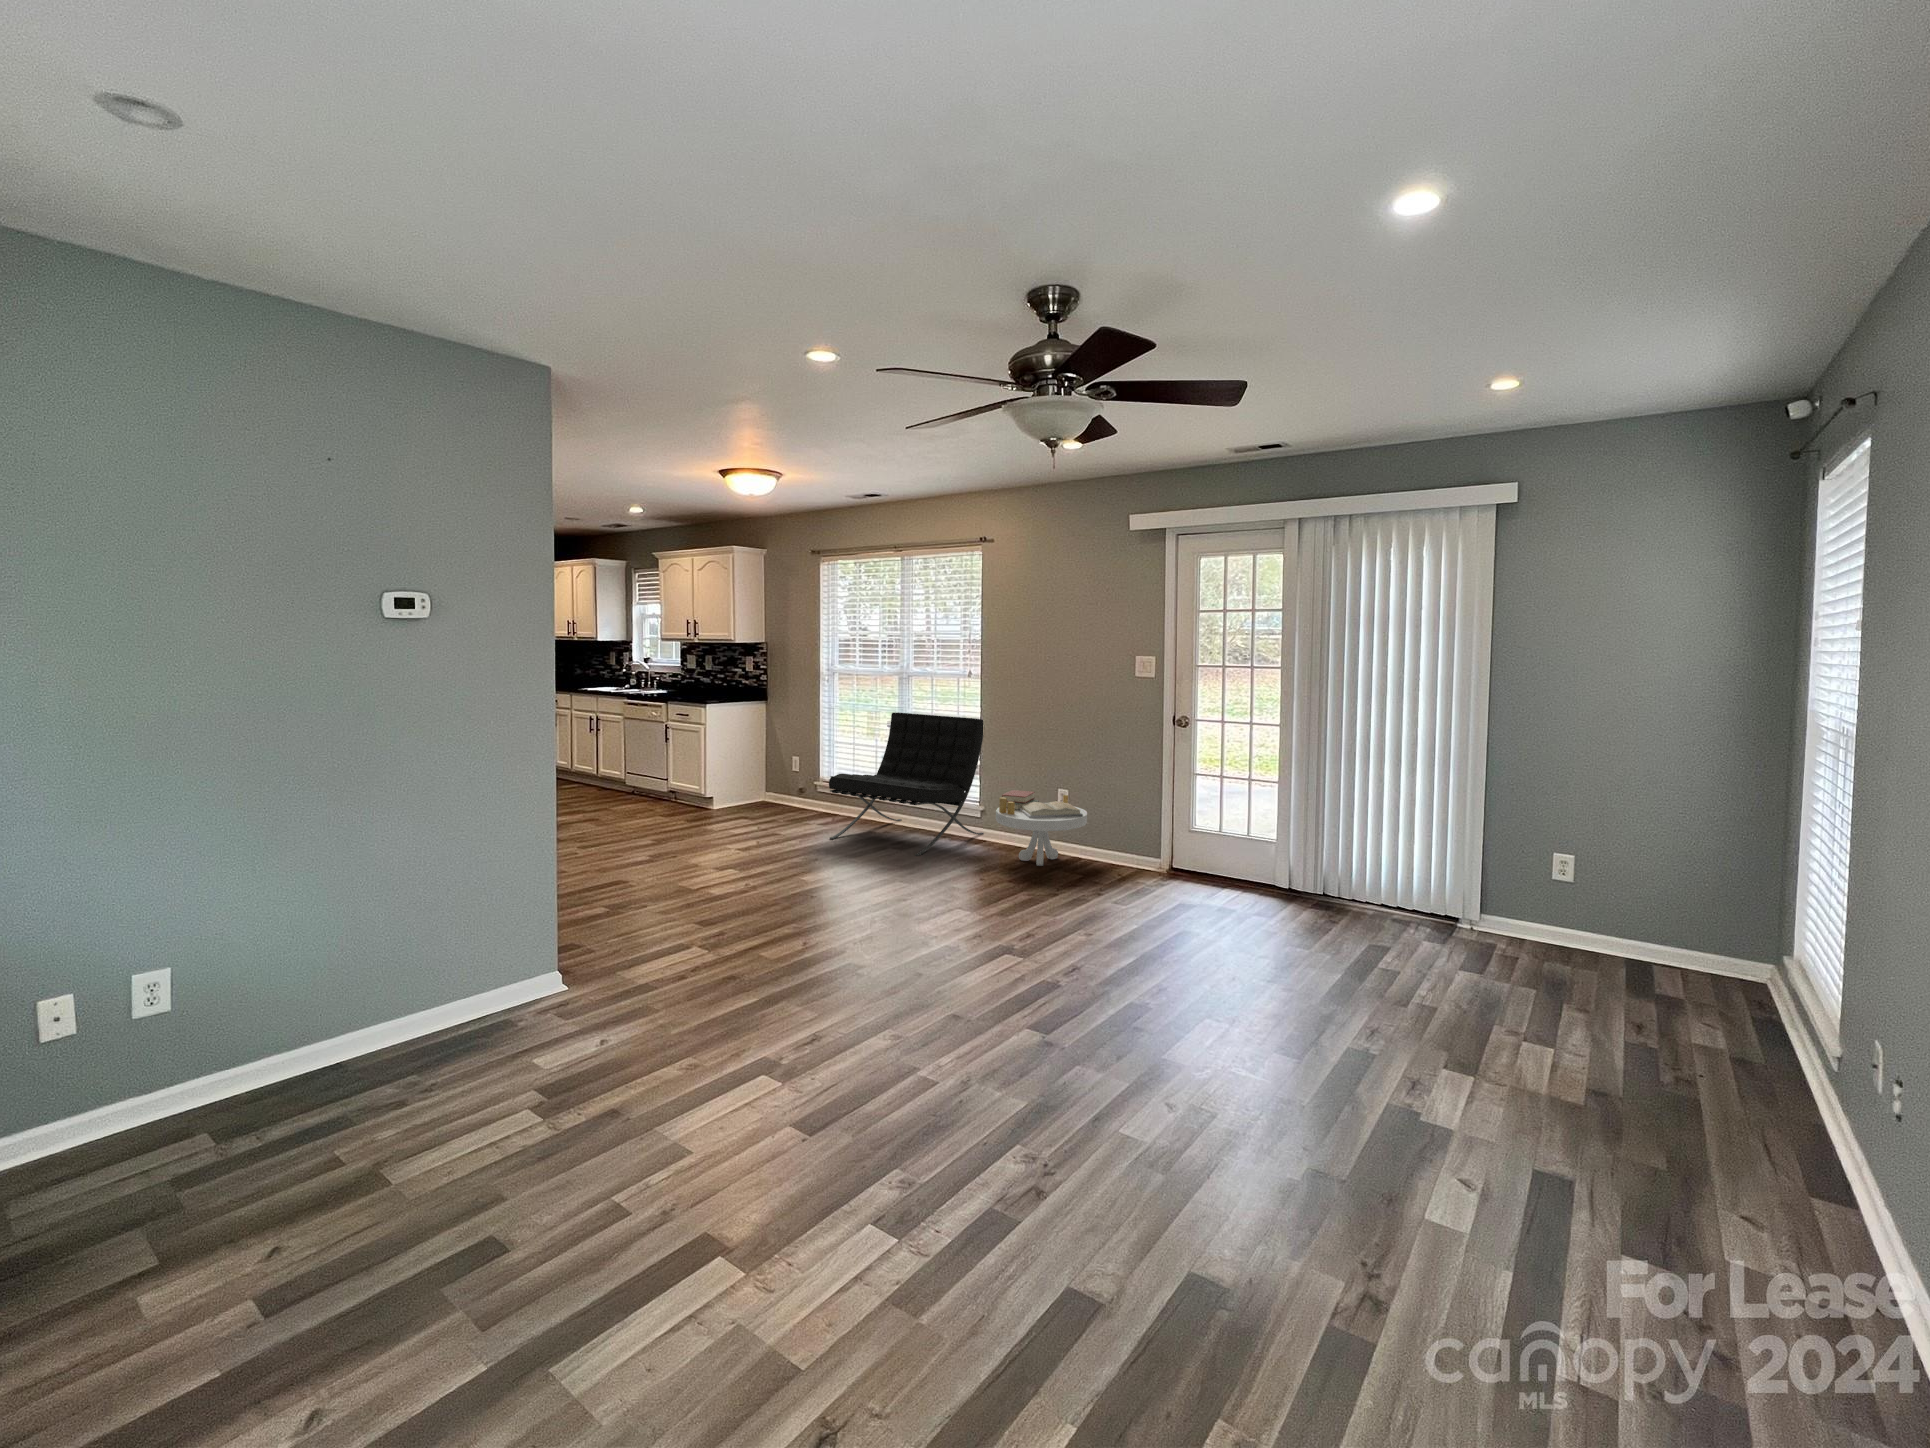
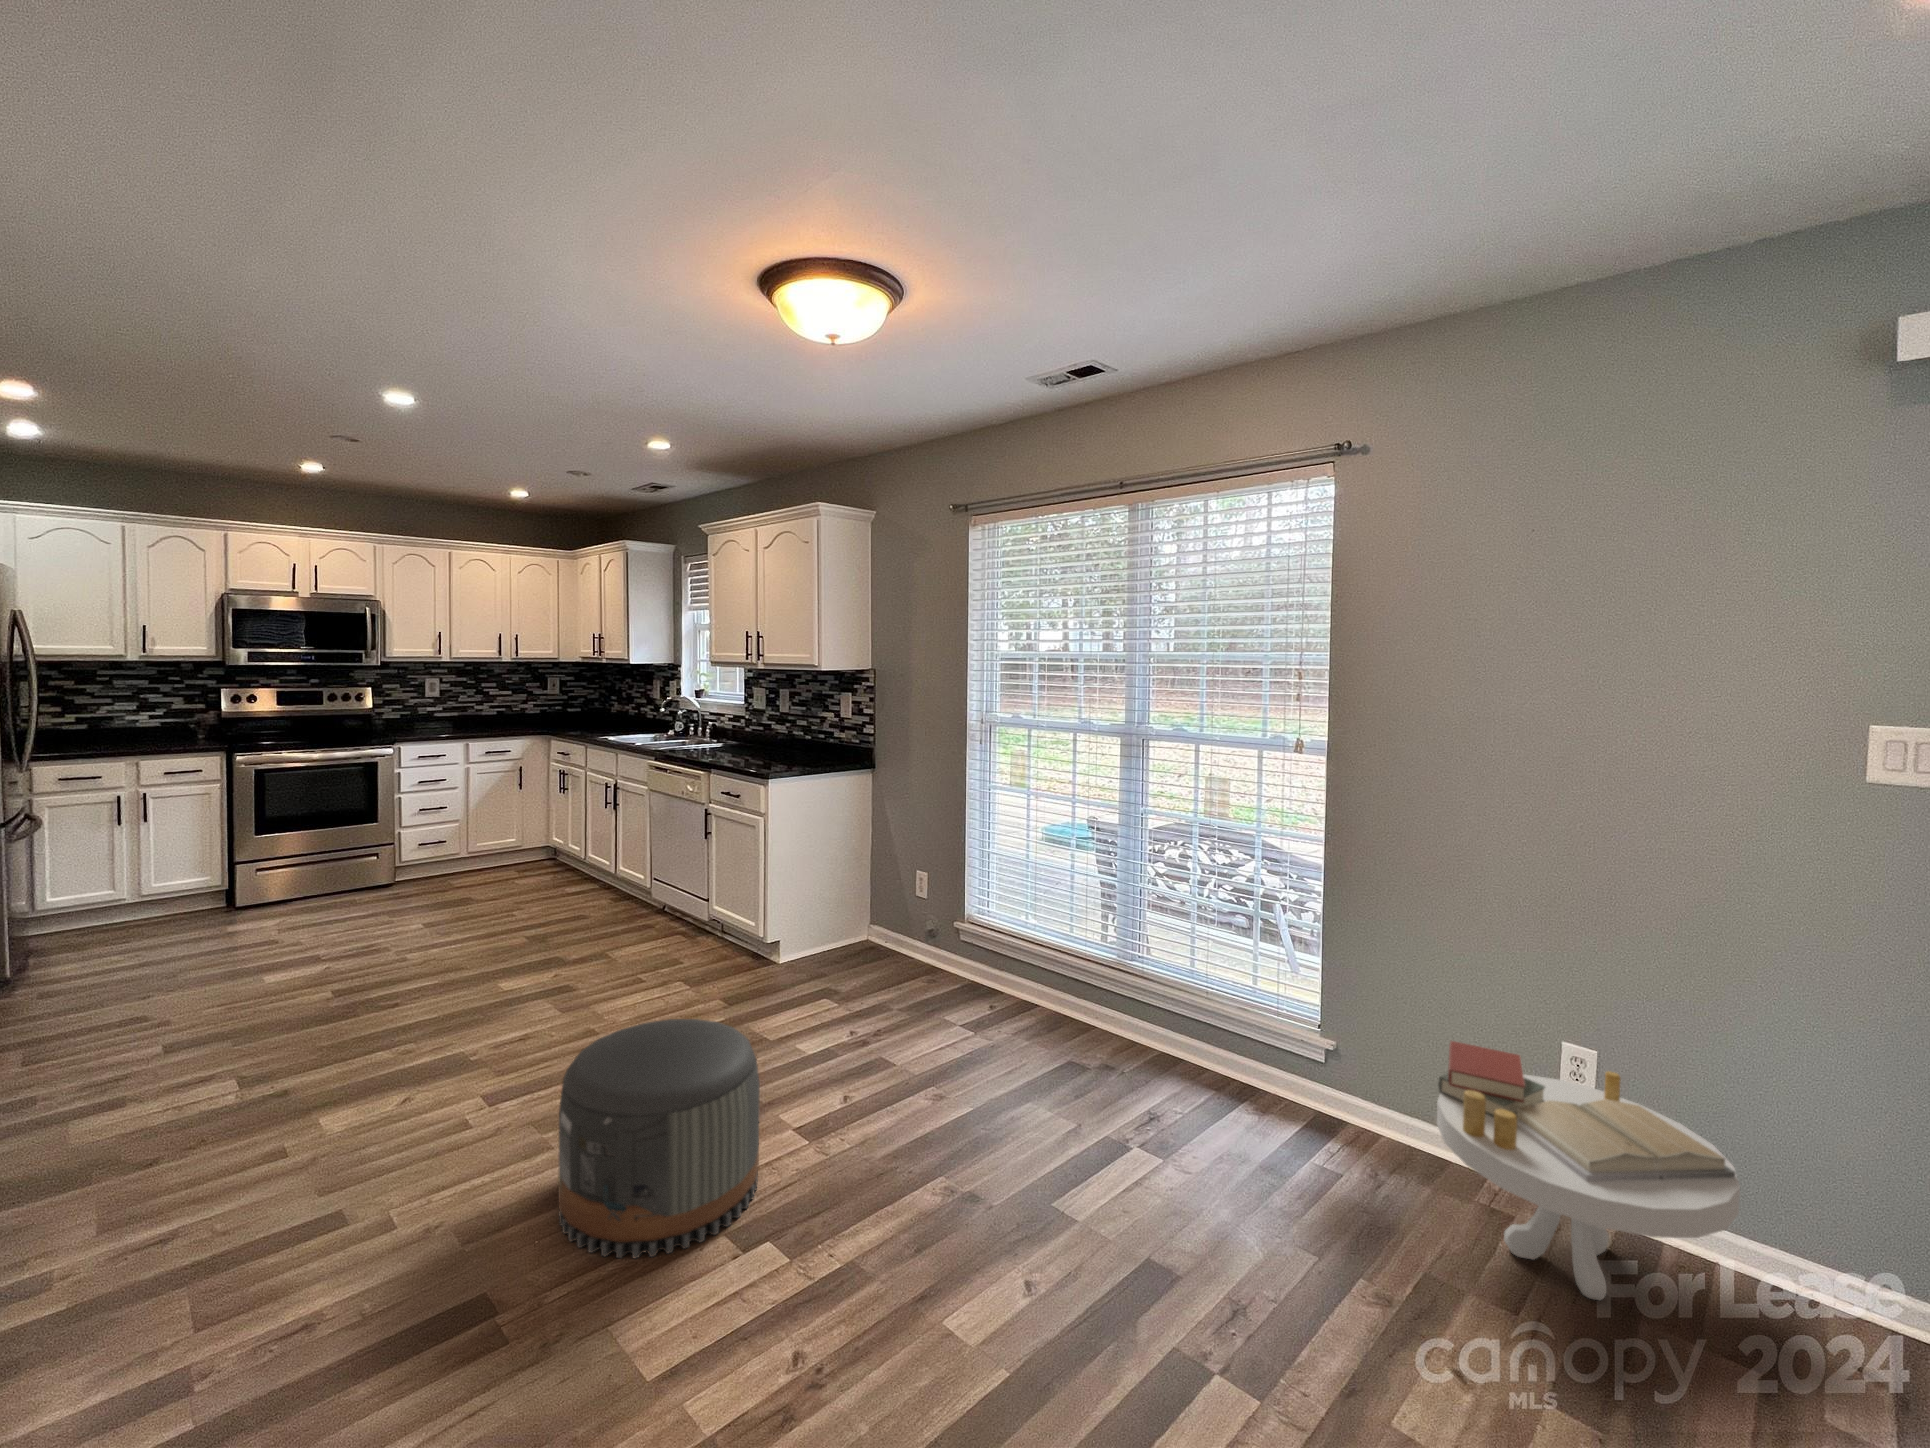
lounge chair: present [829,712,984,856] -> none [998,814,1335,1204]
pouf: none [637,795,721,872] -> present [559,1019,760,1258]

